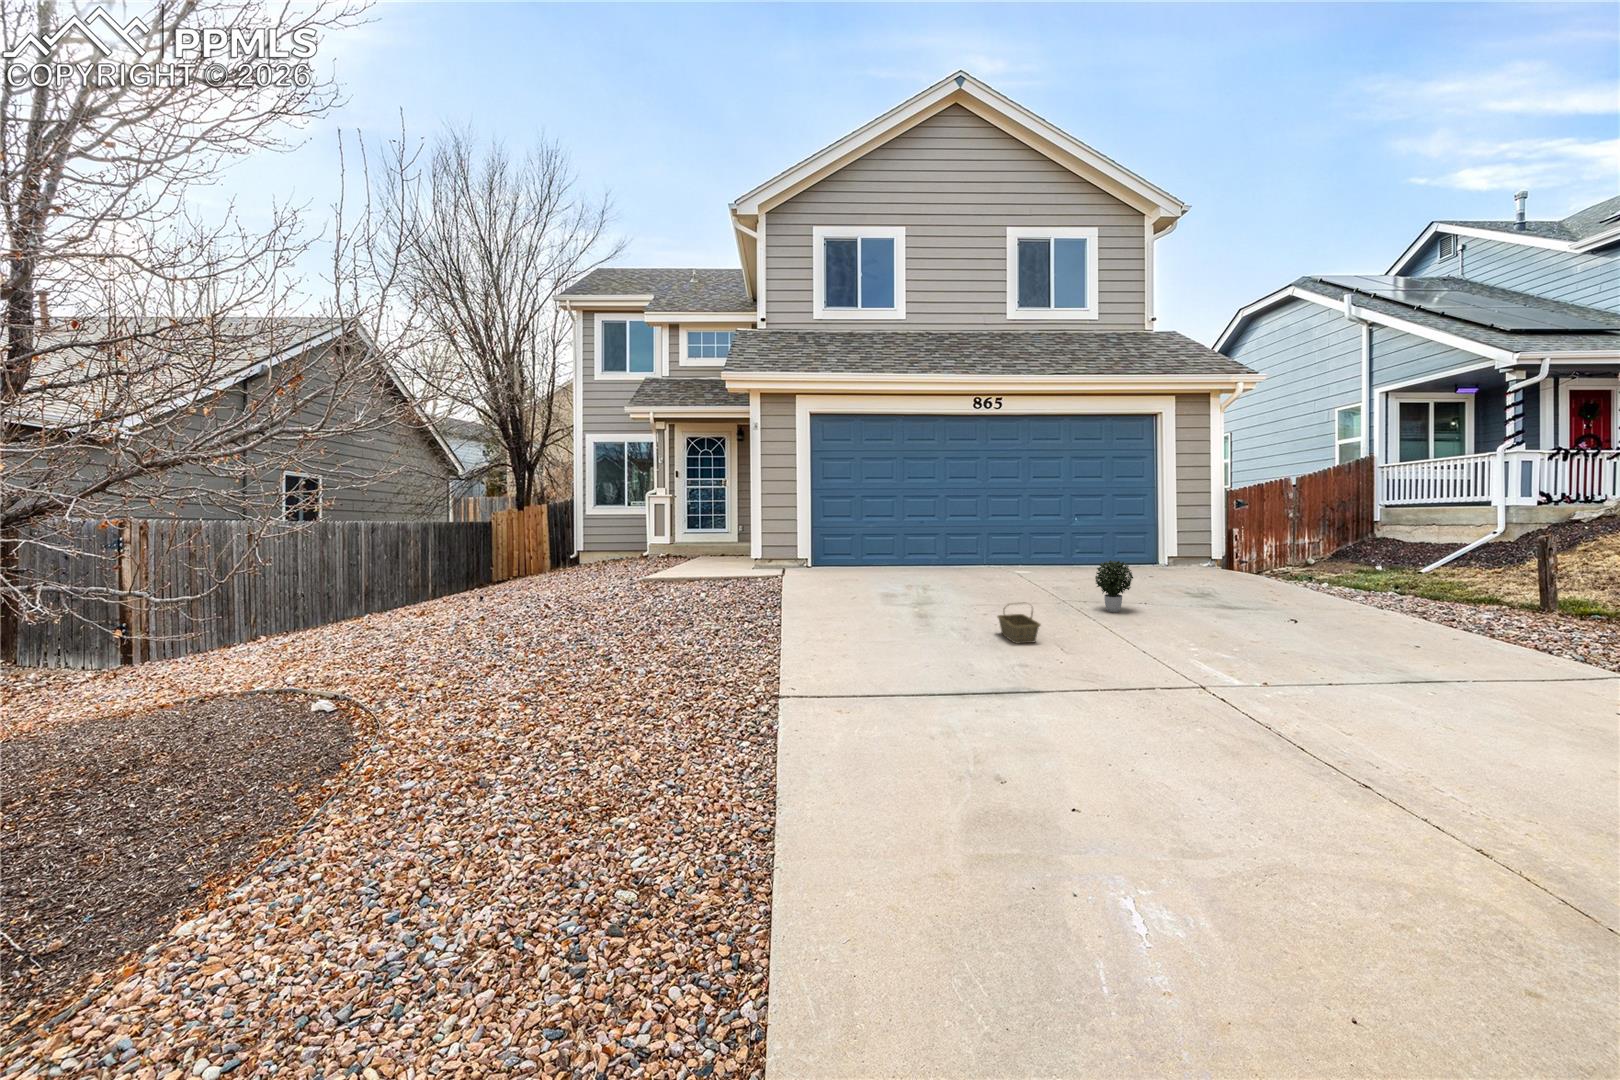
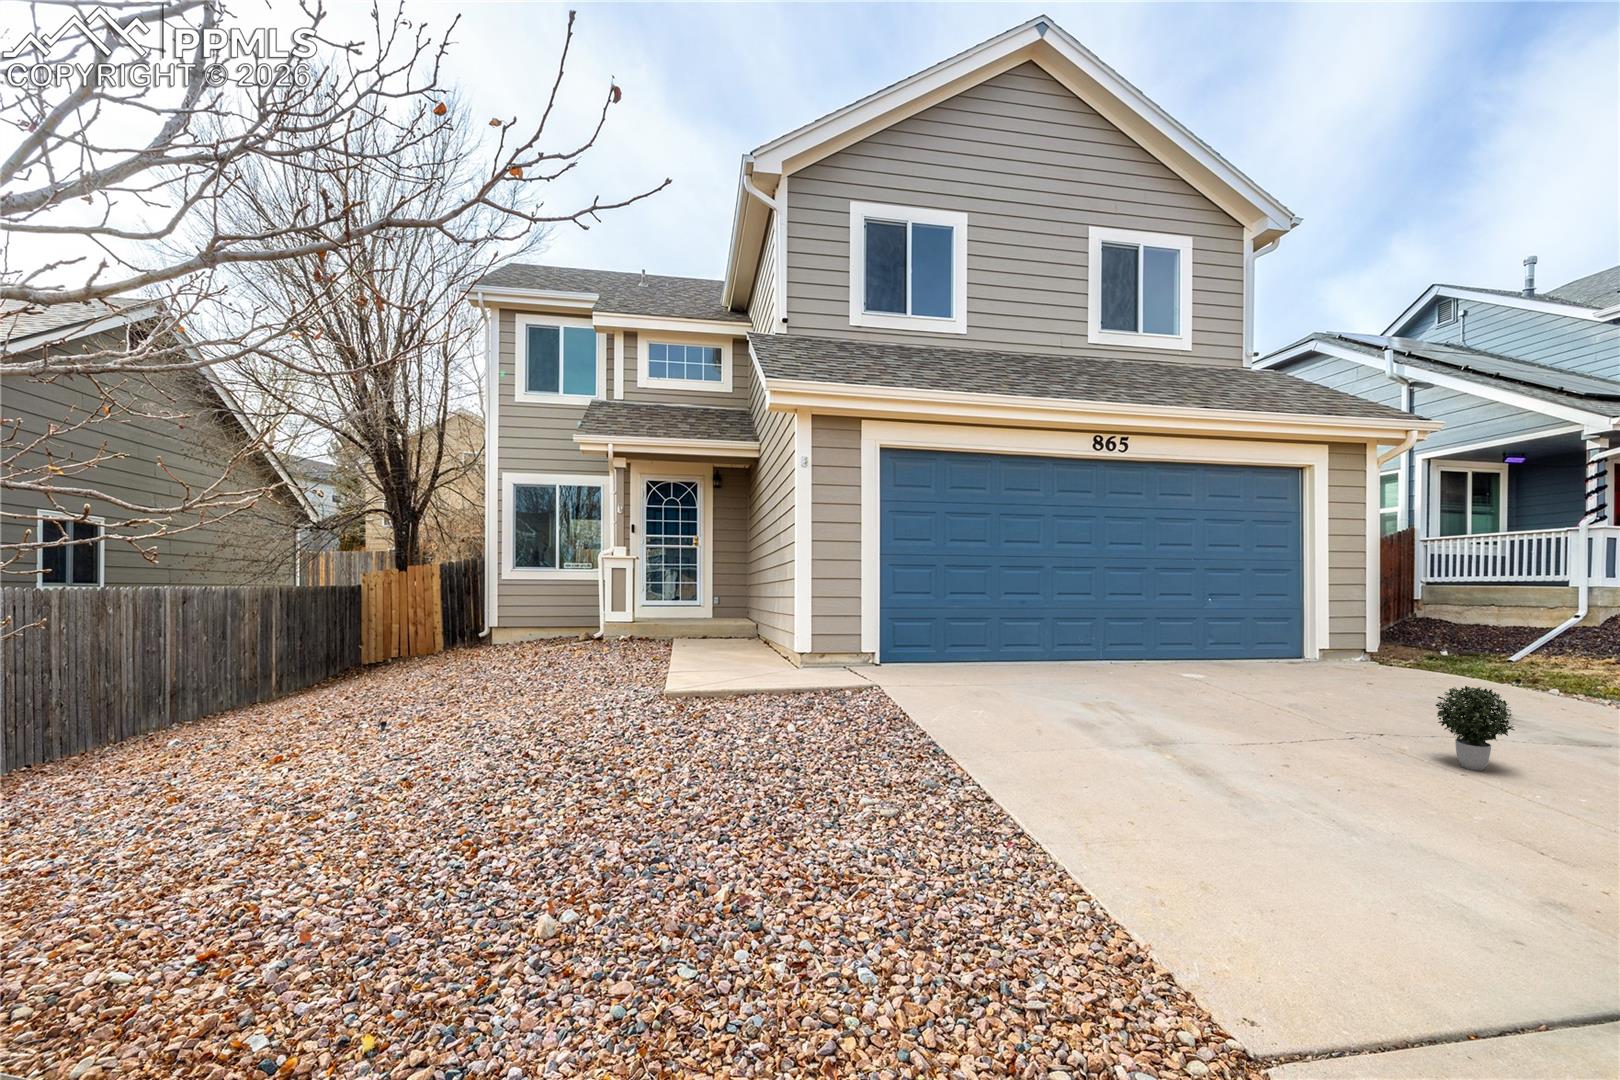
basket: present [998,602,1040,643] -> none [1407,785,1540,871]

